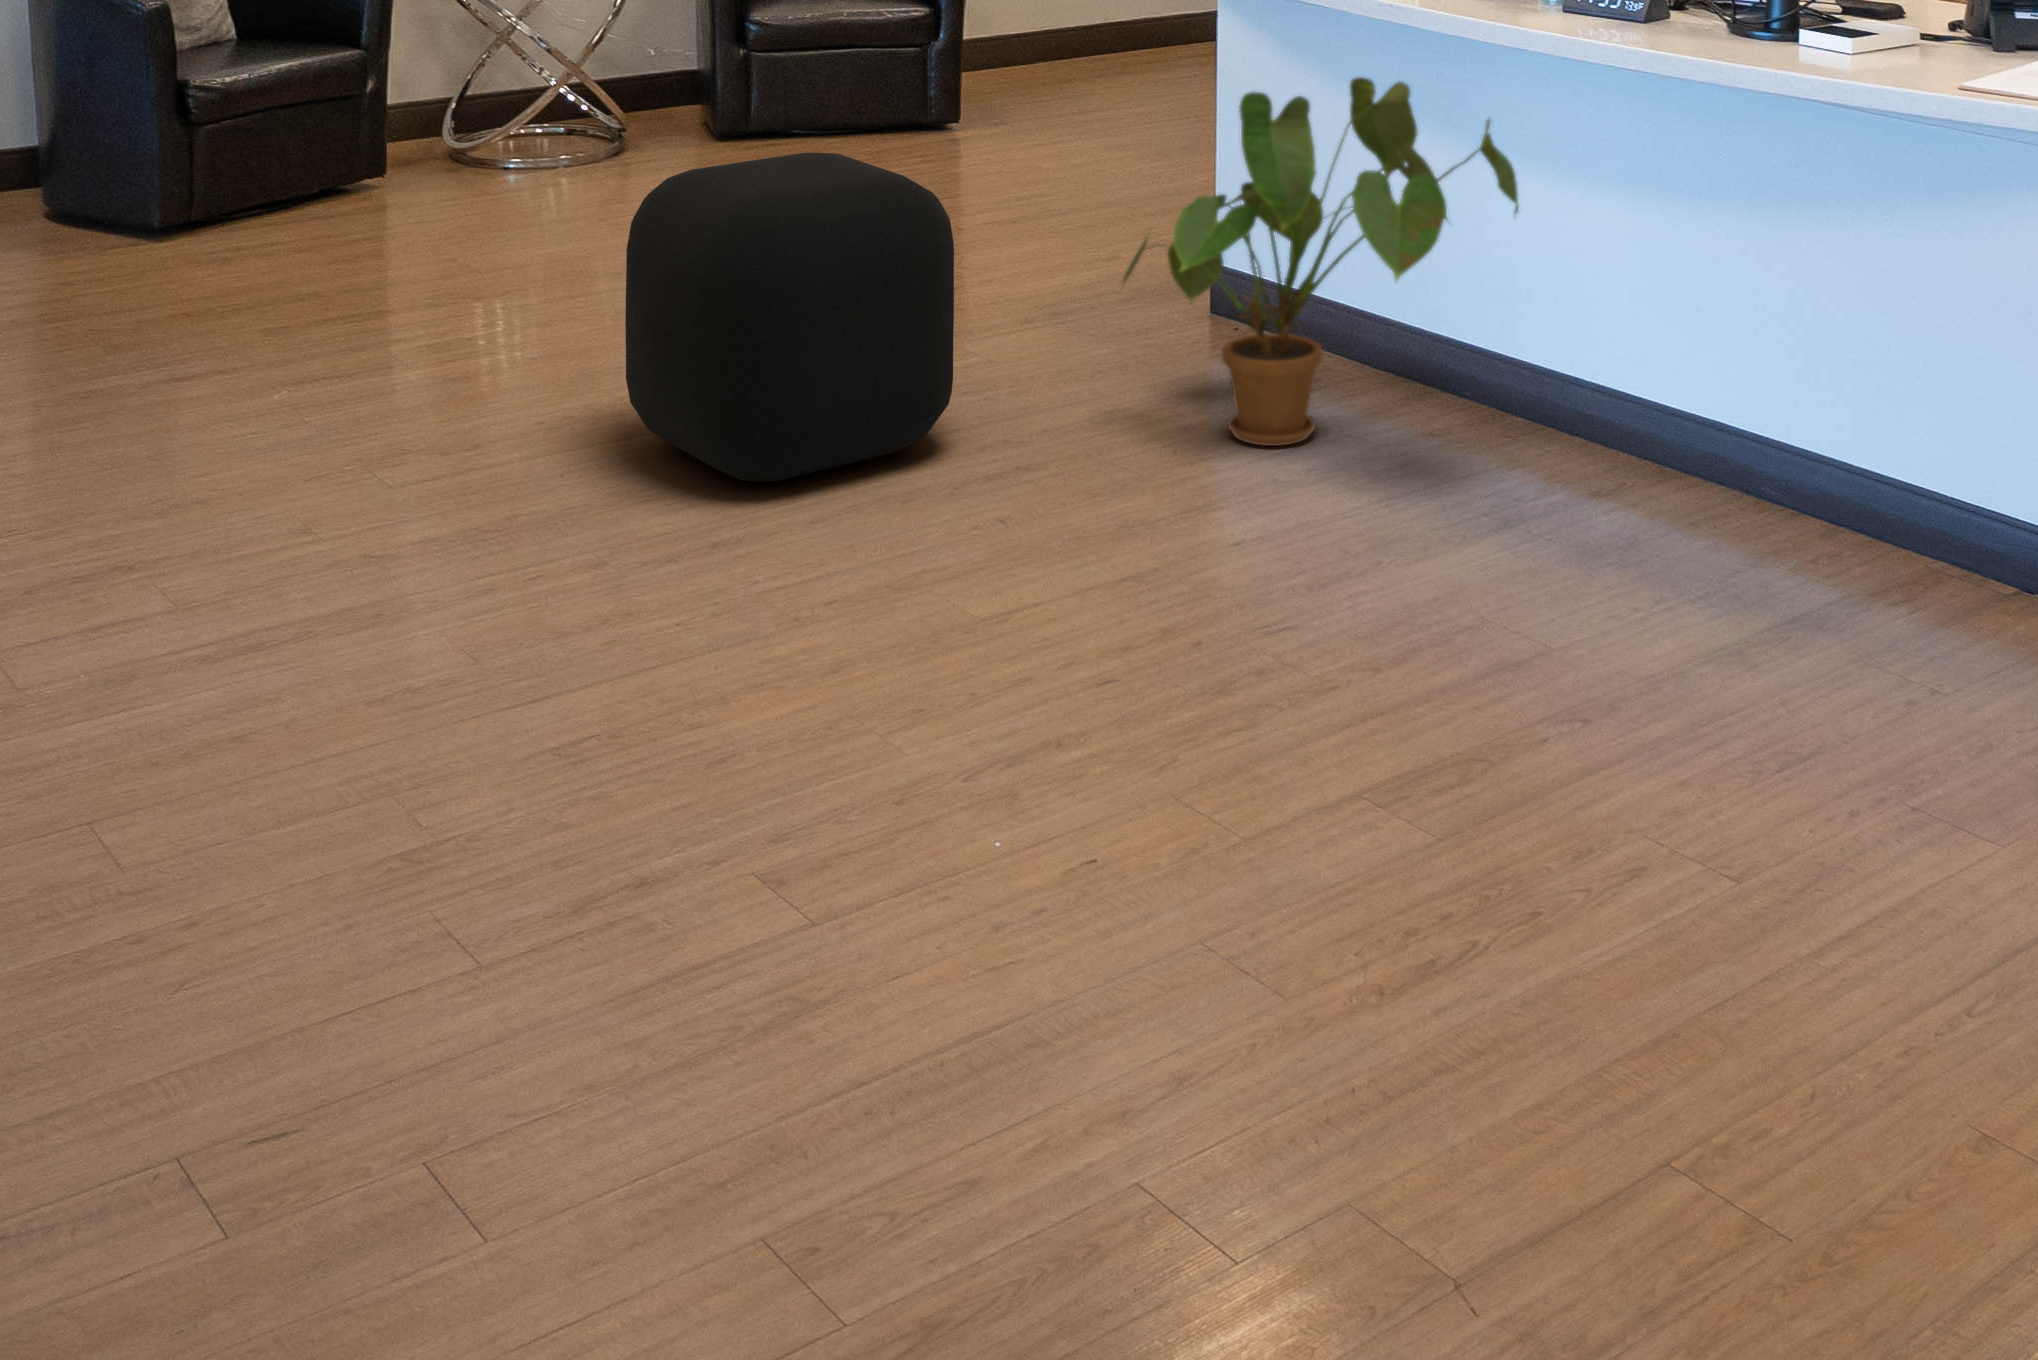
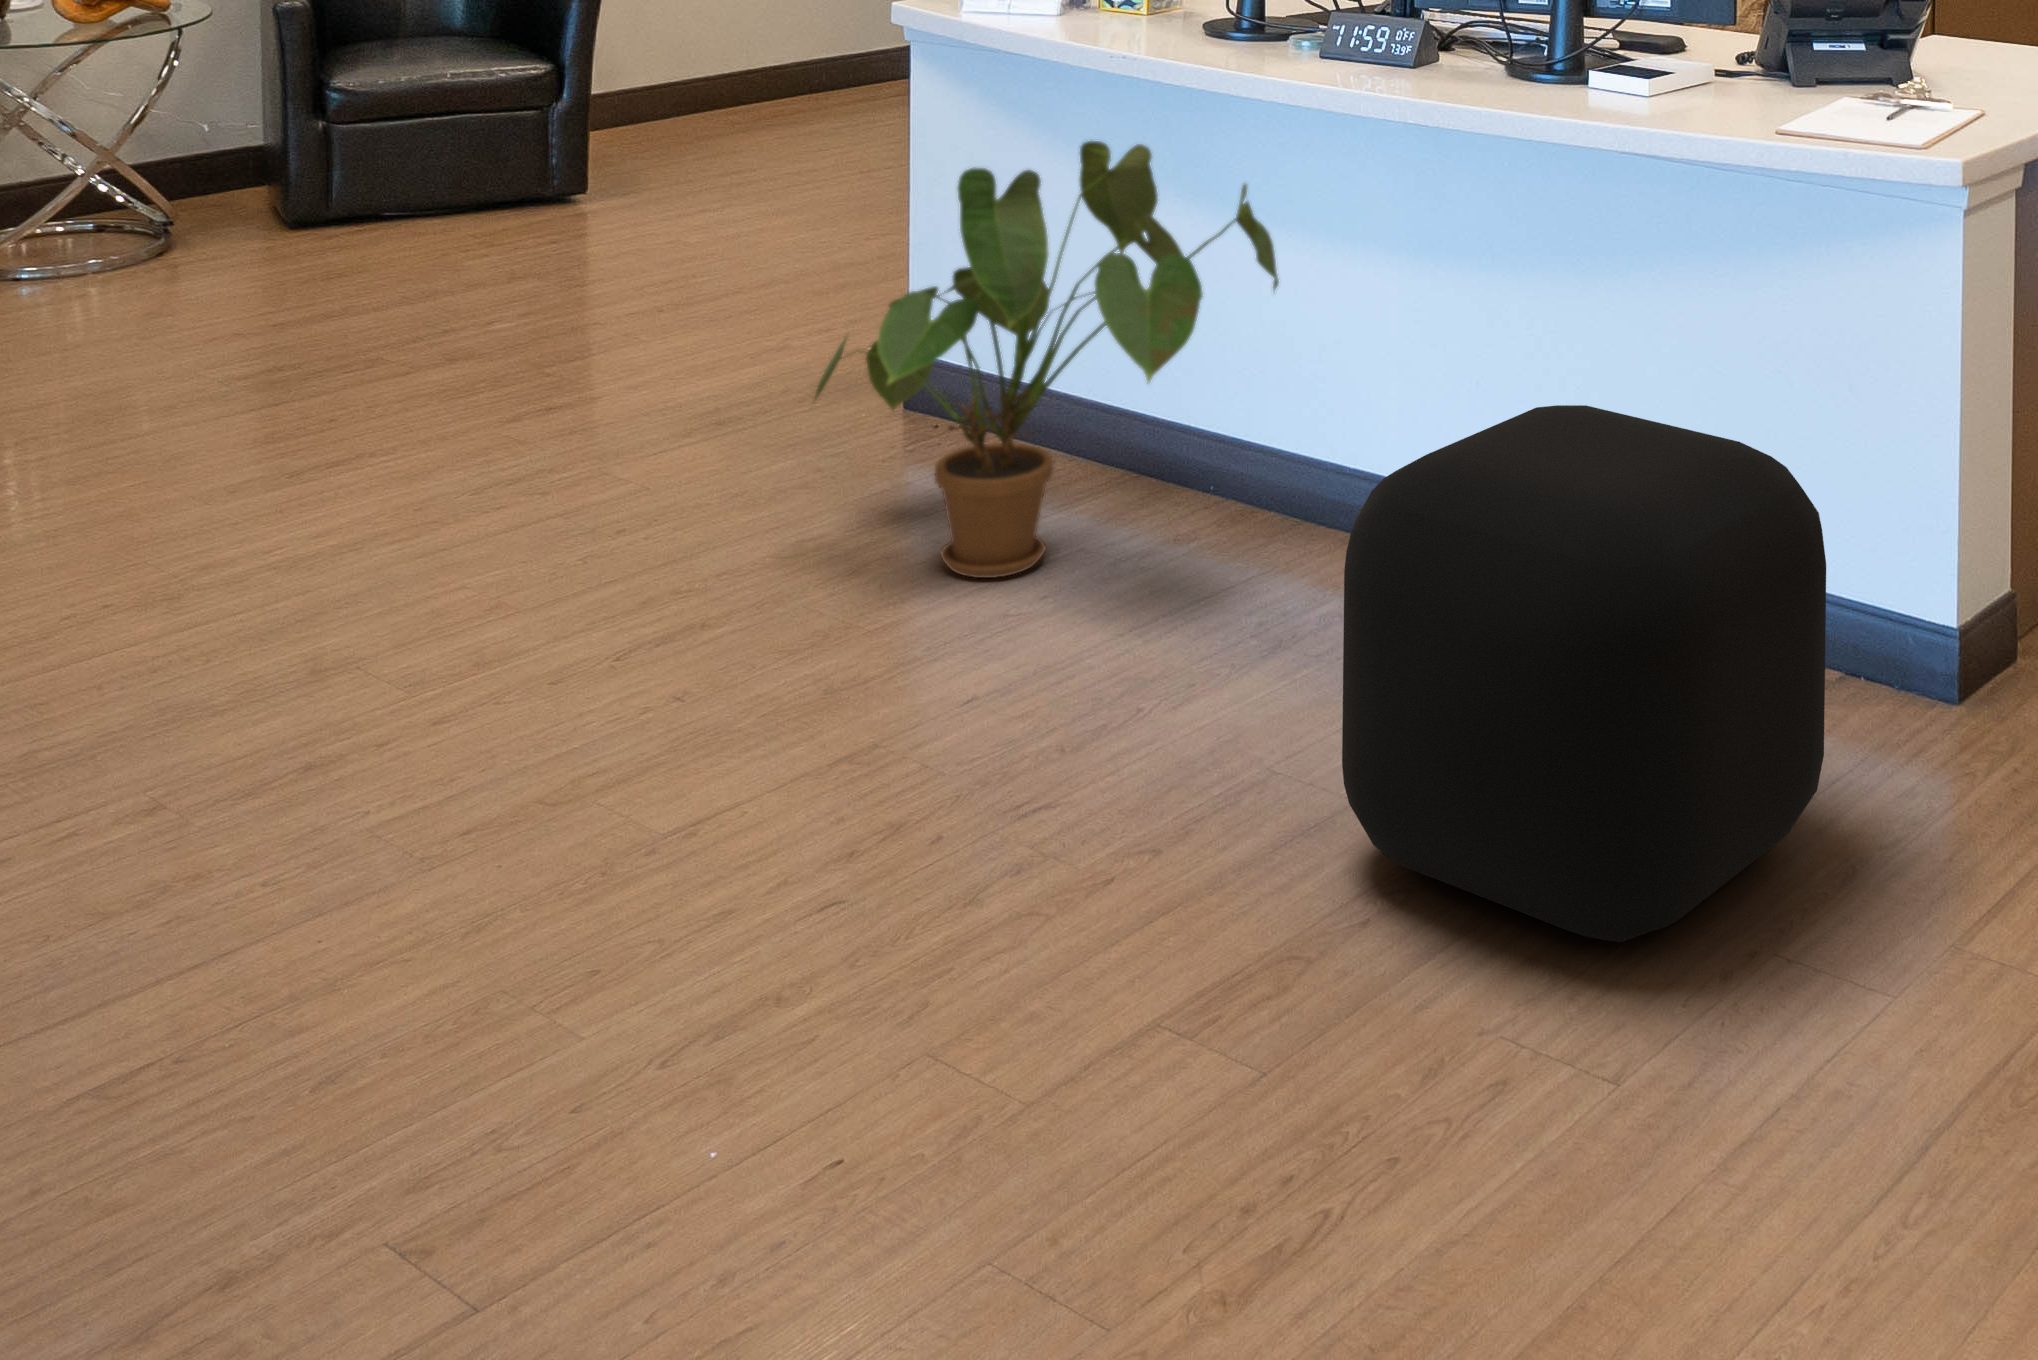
ottoman: present [625,152,954,482] -> present [1342,405,1826,942]

